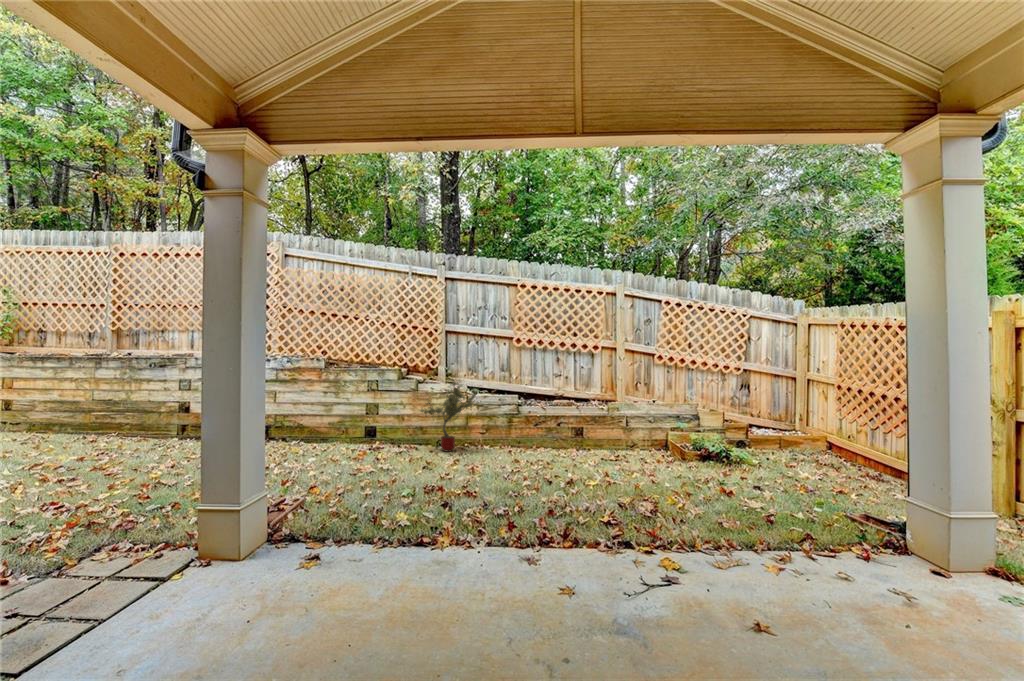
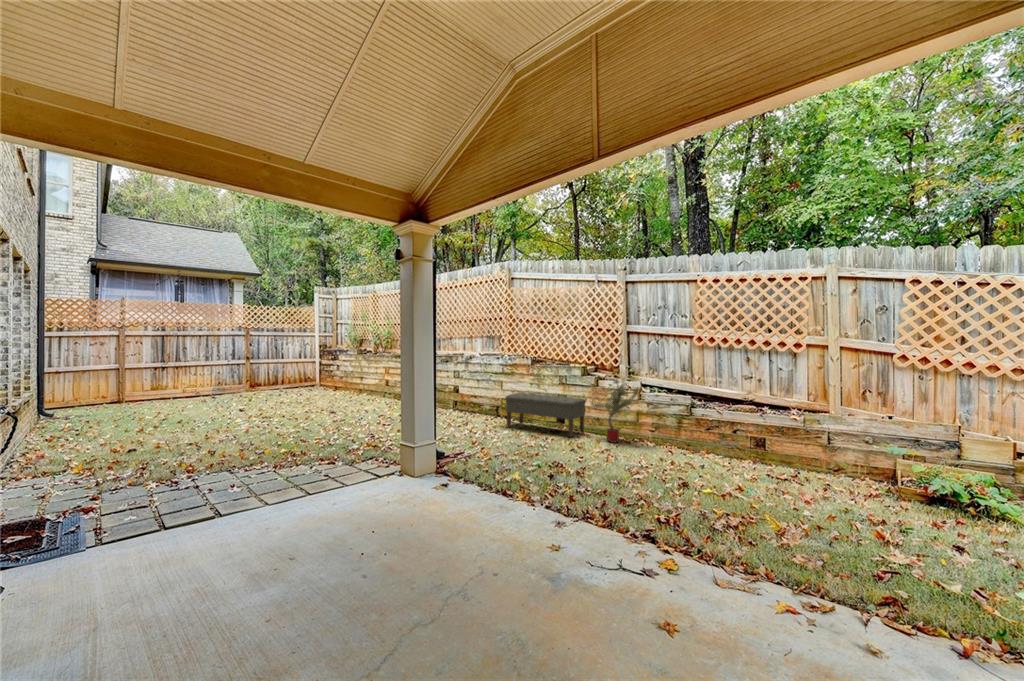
bench: none [299,404,407,453] -> present [505,393,586,437]

